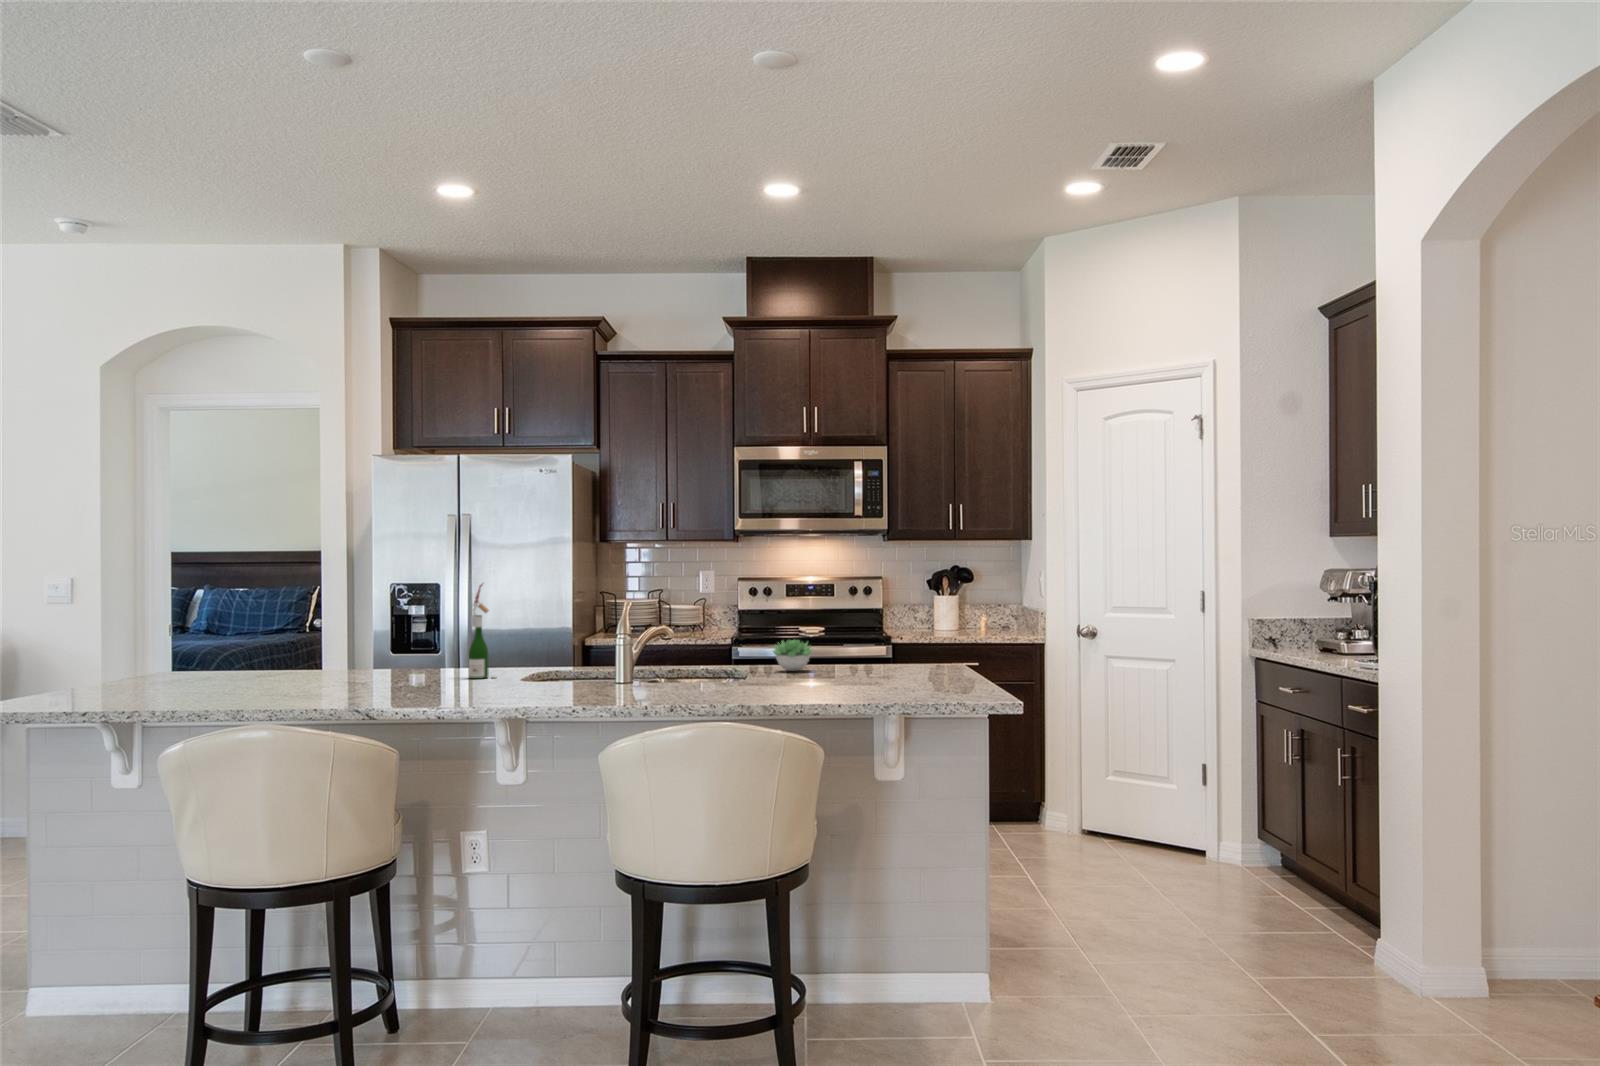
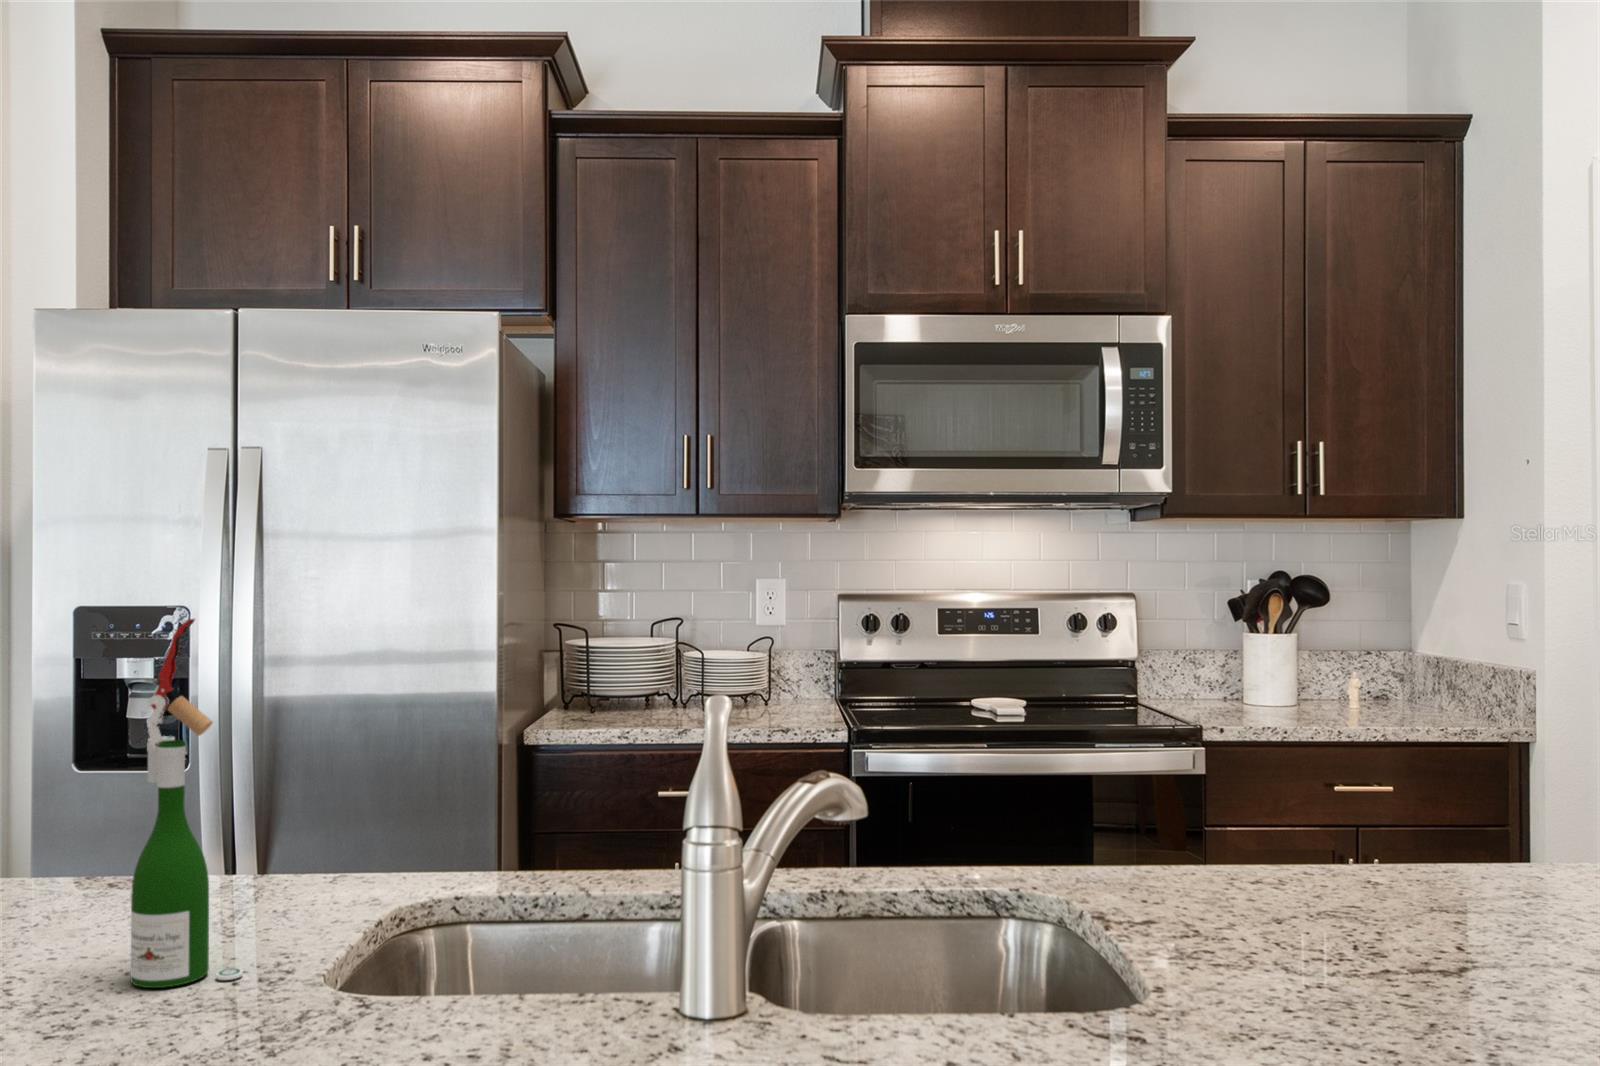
succulent plant: present [773,640,813,671] -> none [1200,811,1366,926]

